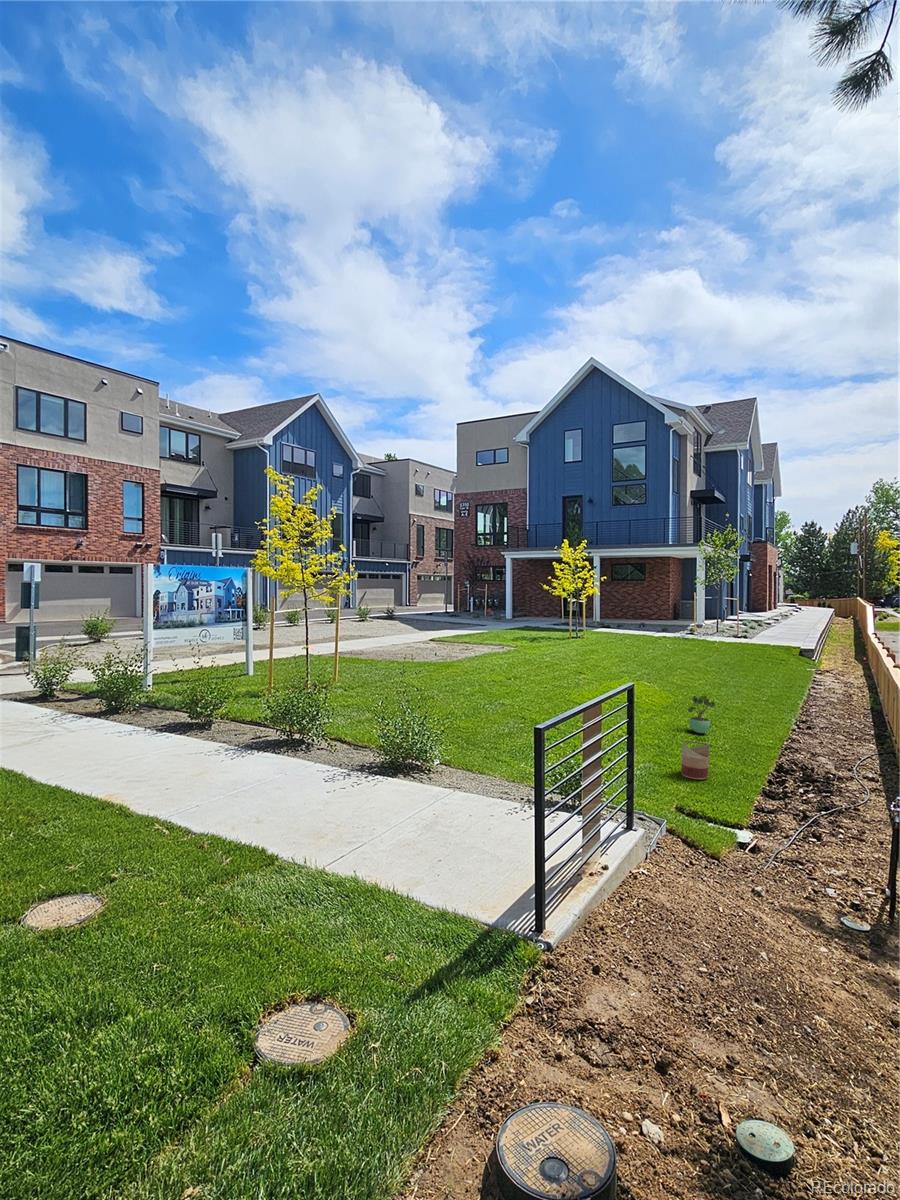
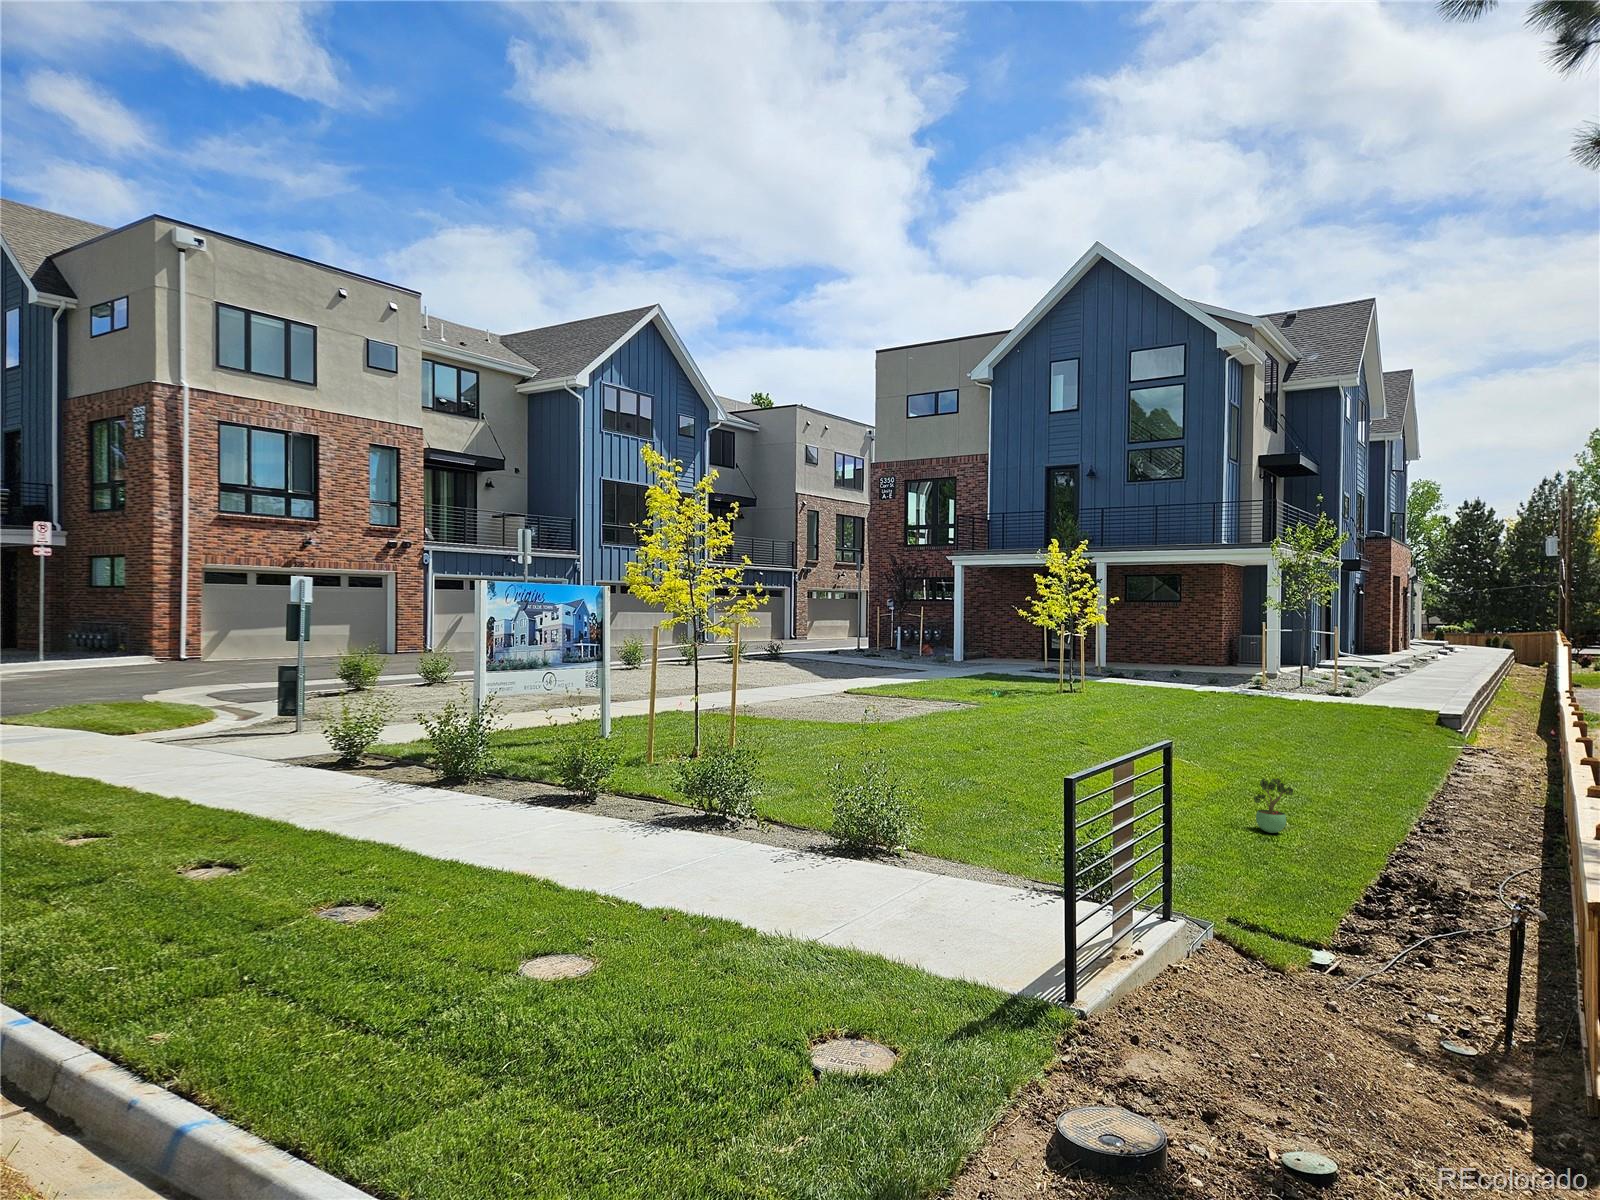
basket: present [681,740,710,779] -> none [1244,836,1284,890]

